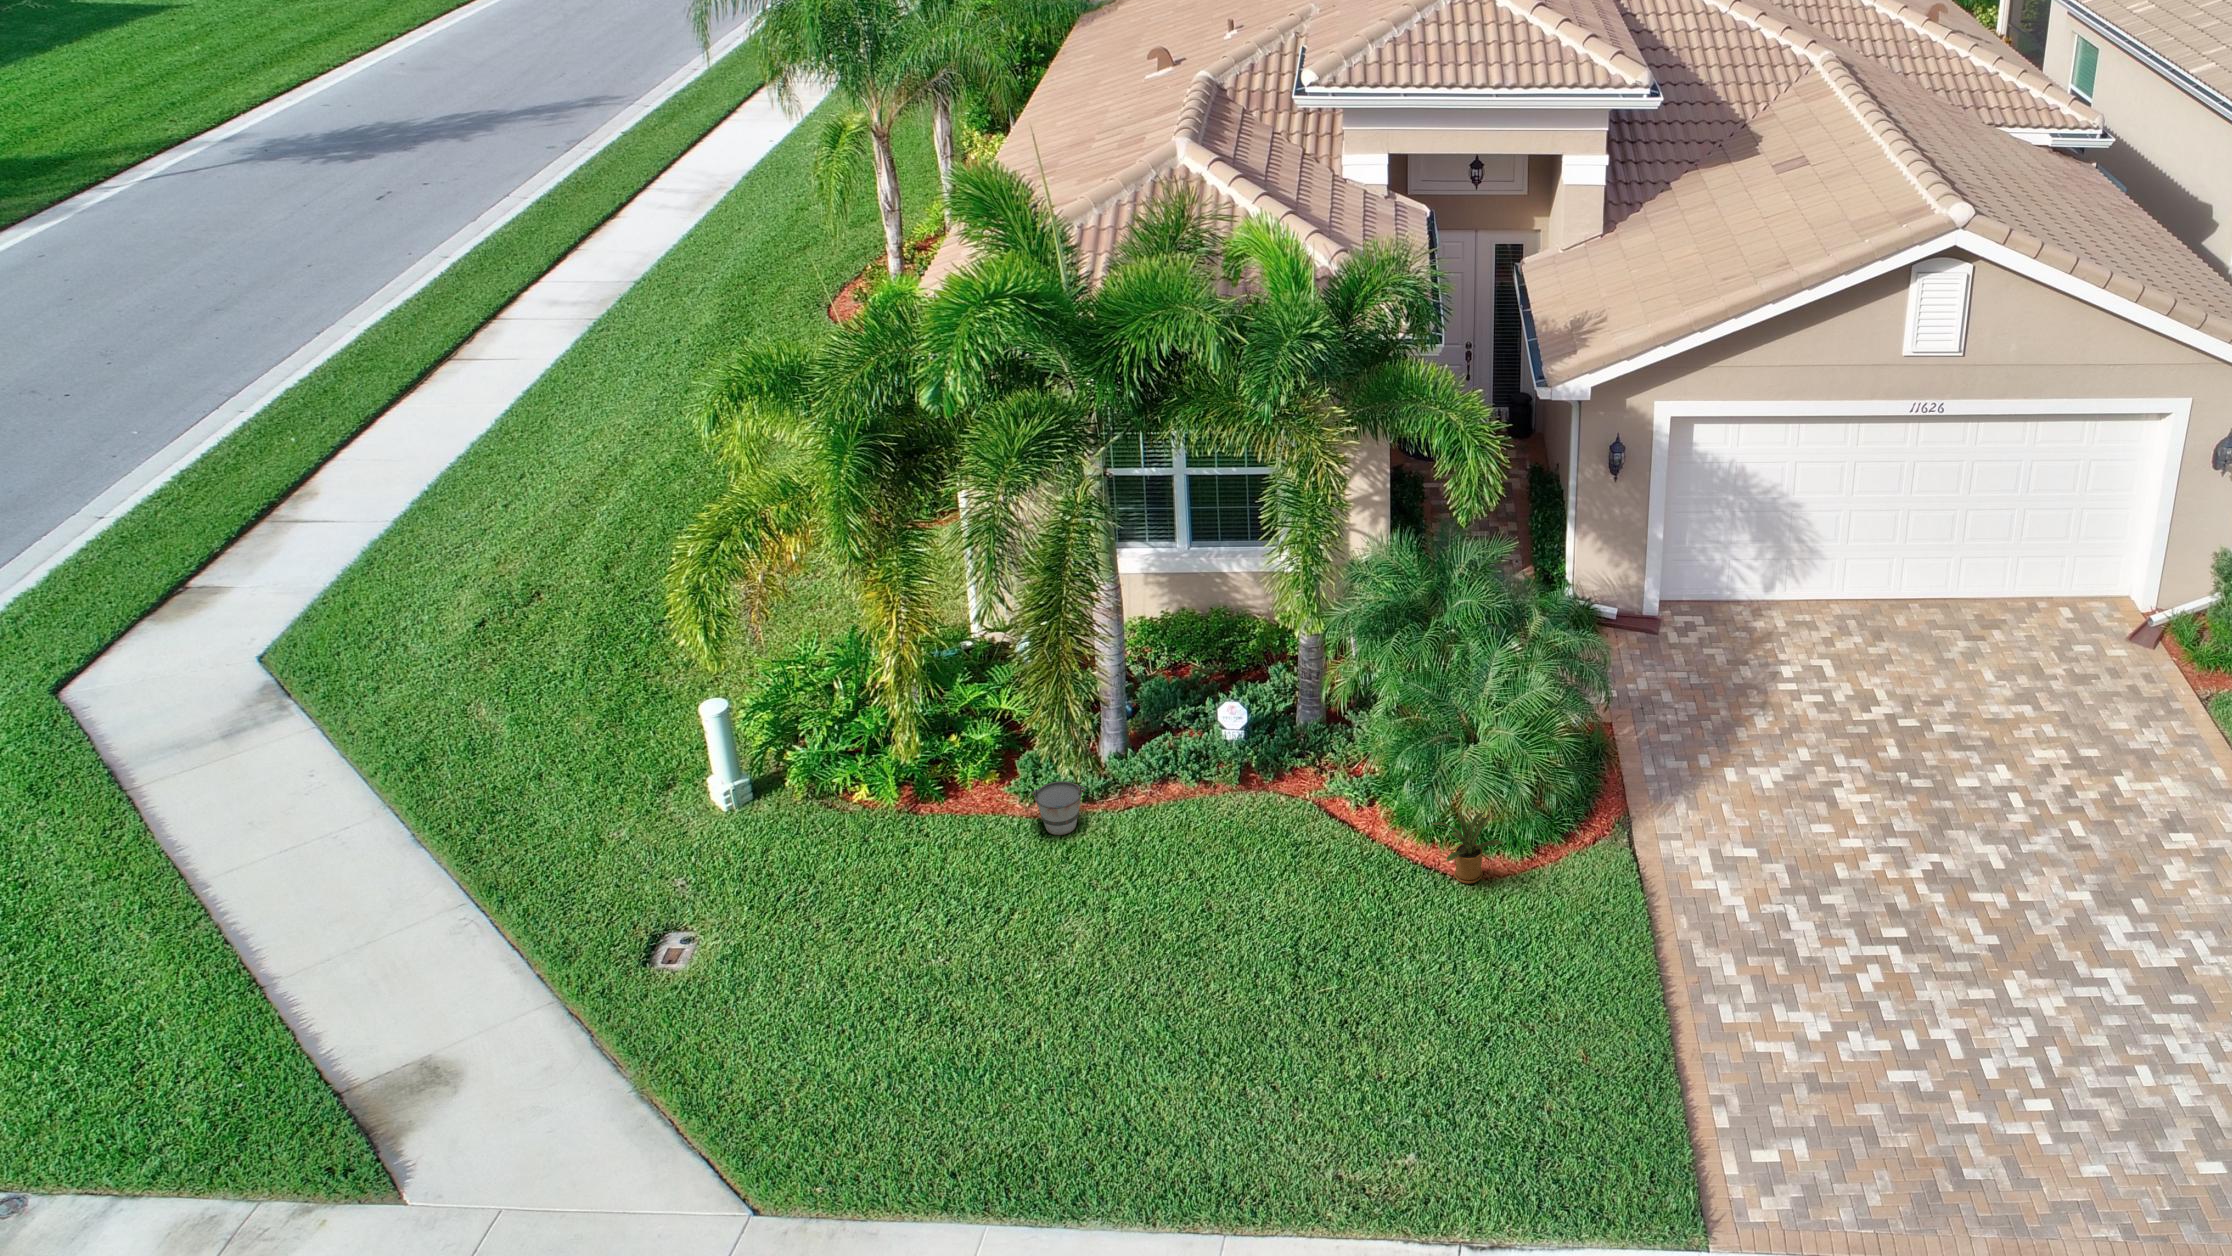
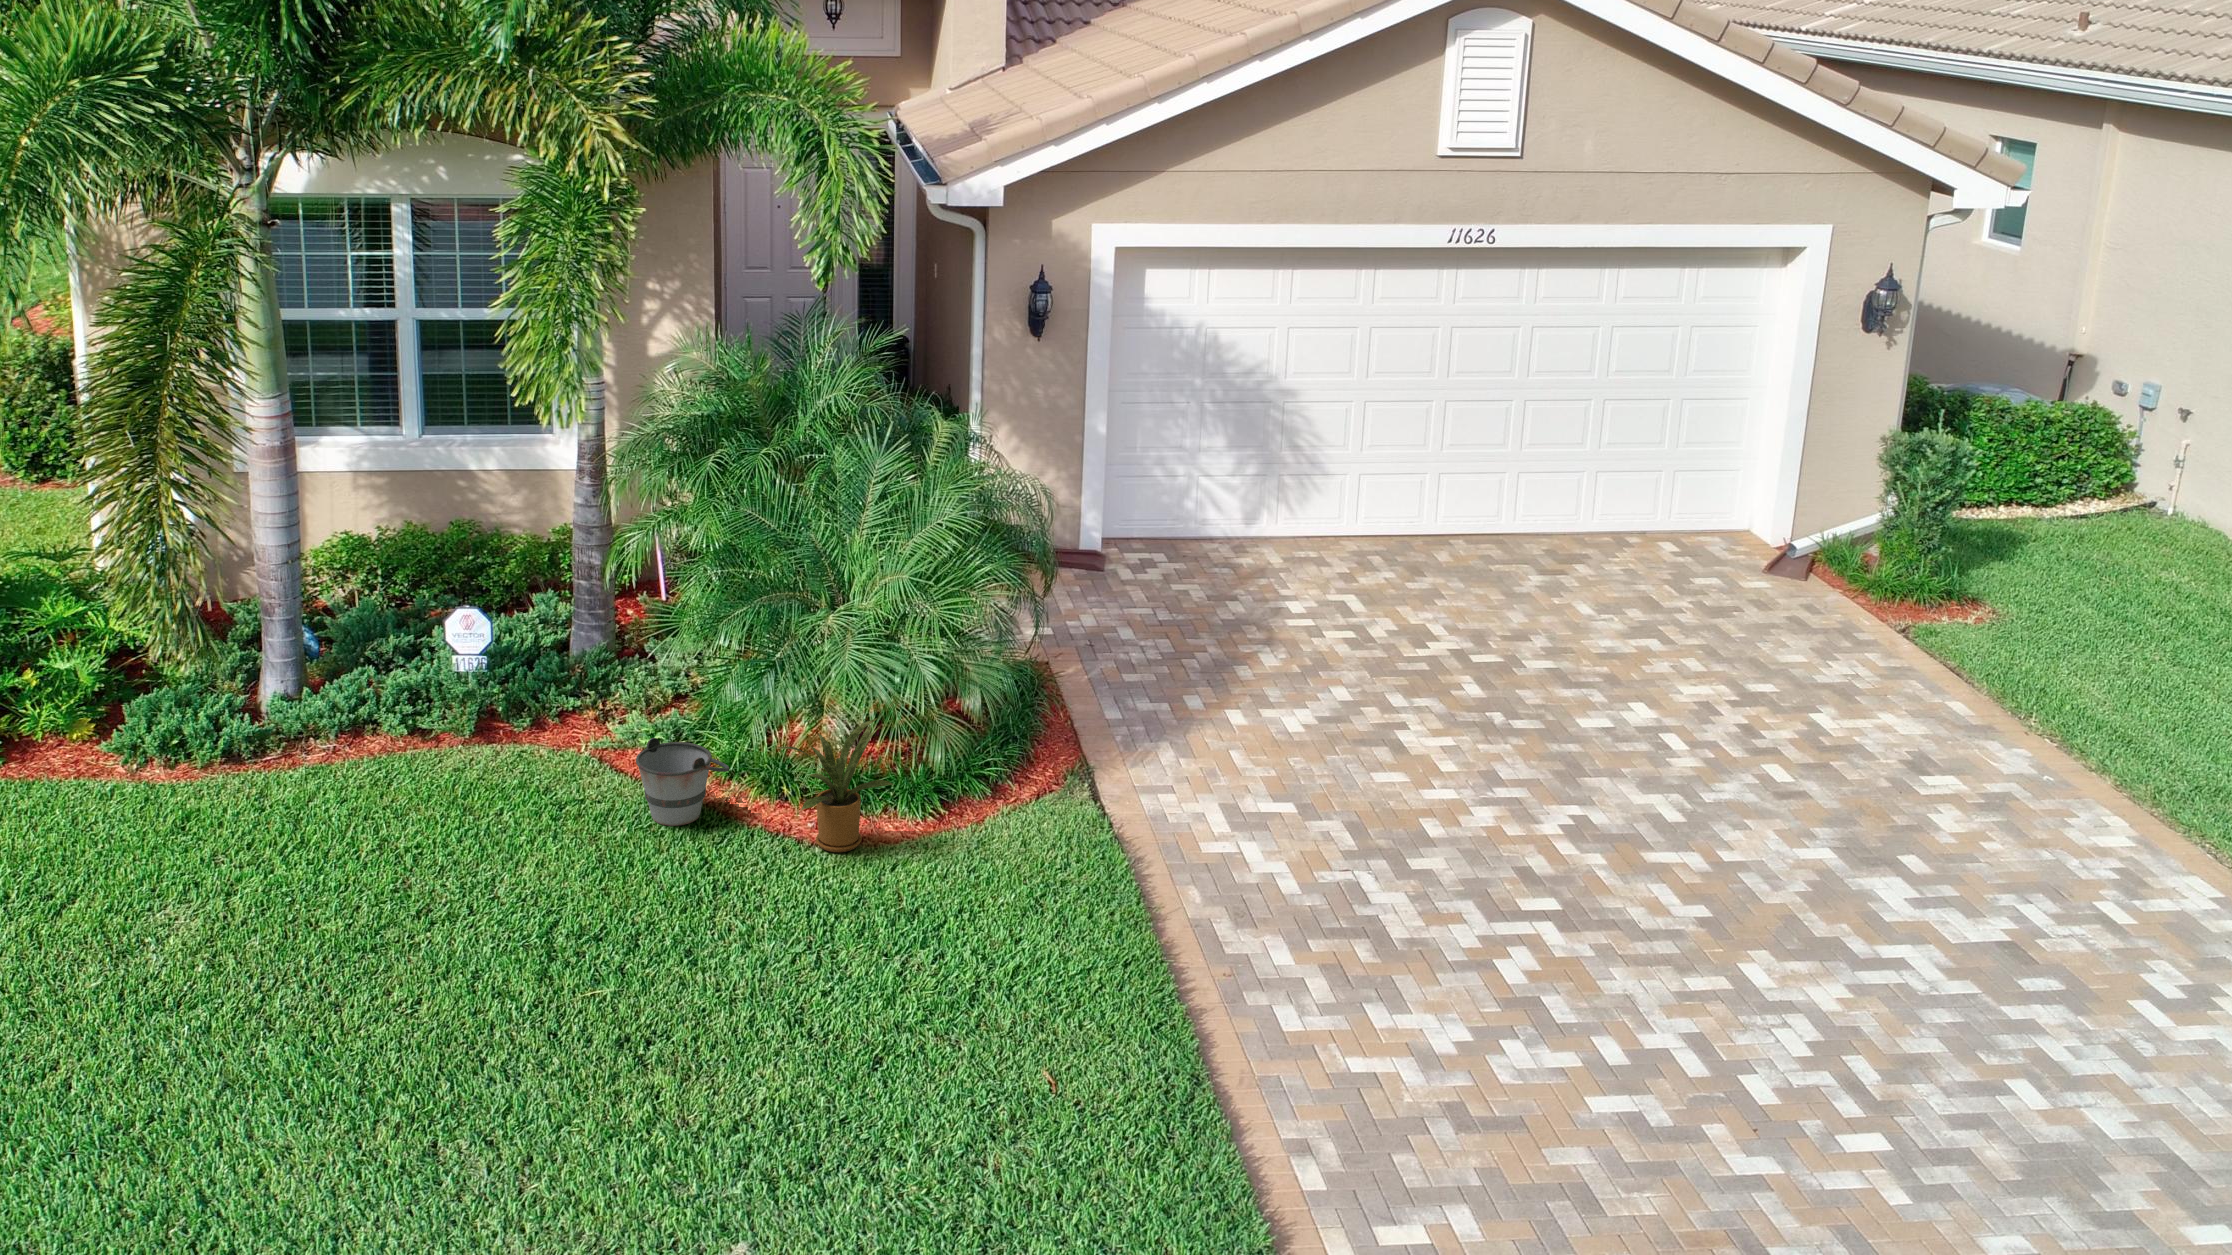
bucket: present [1032,781,1086,835] -> present [636,738,729,826]

